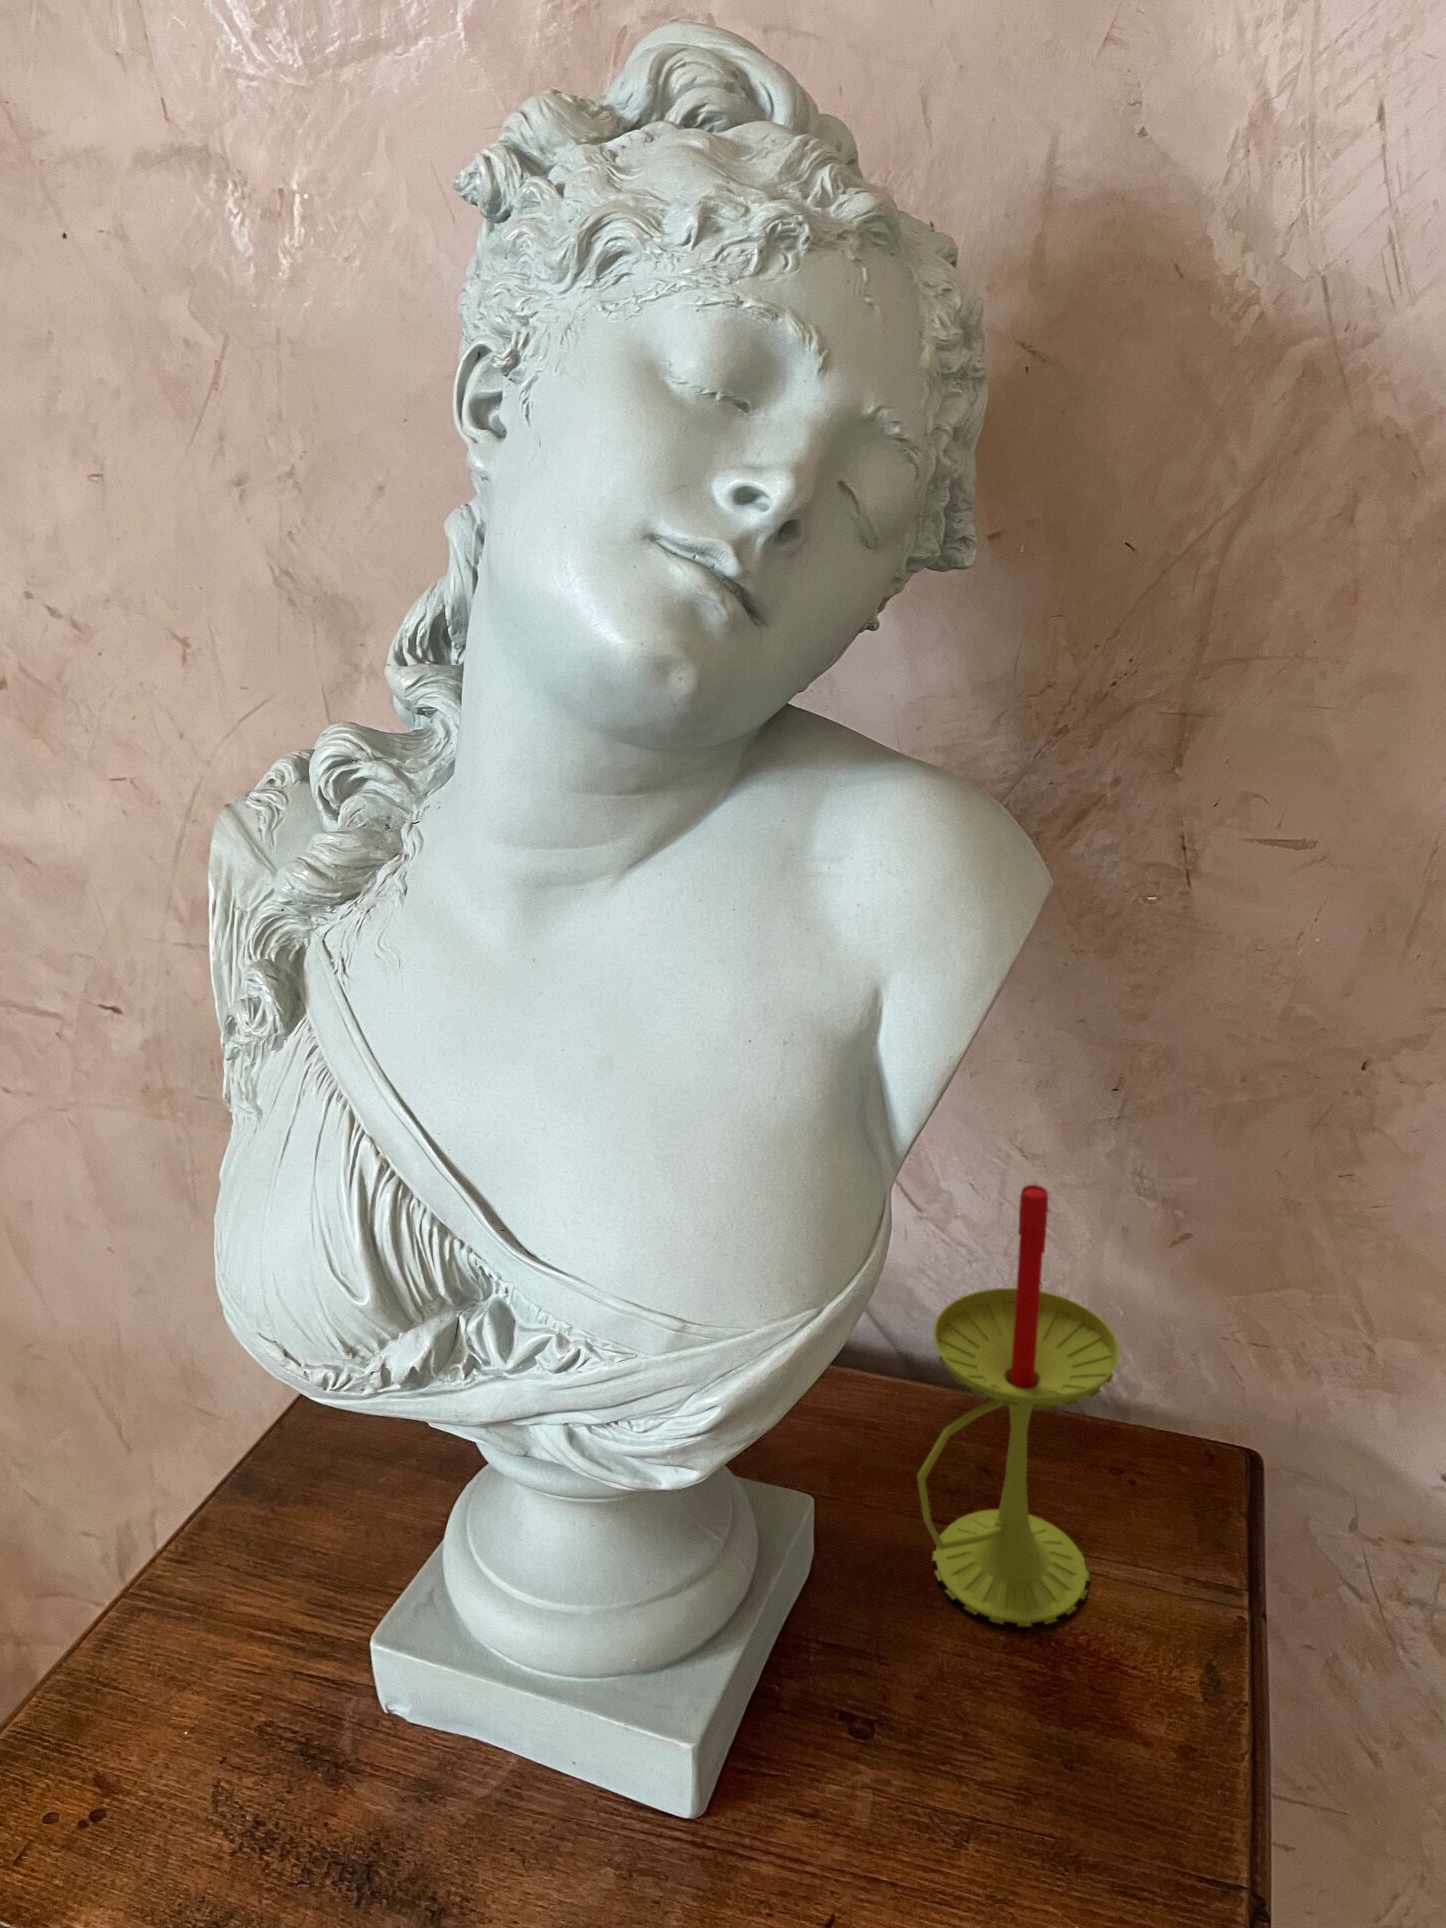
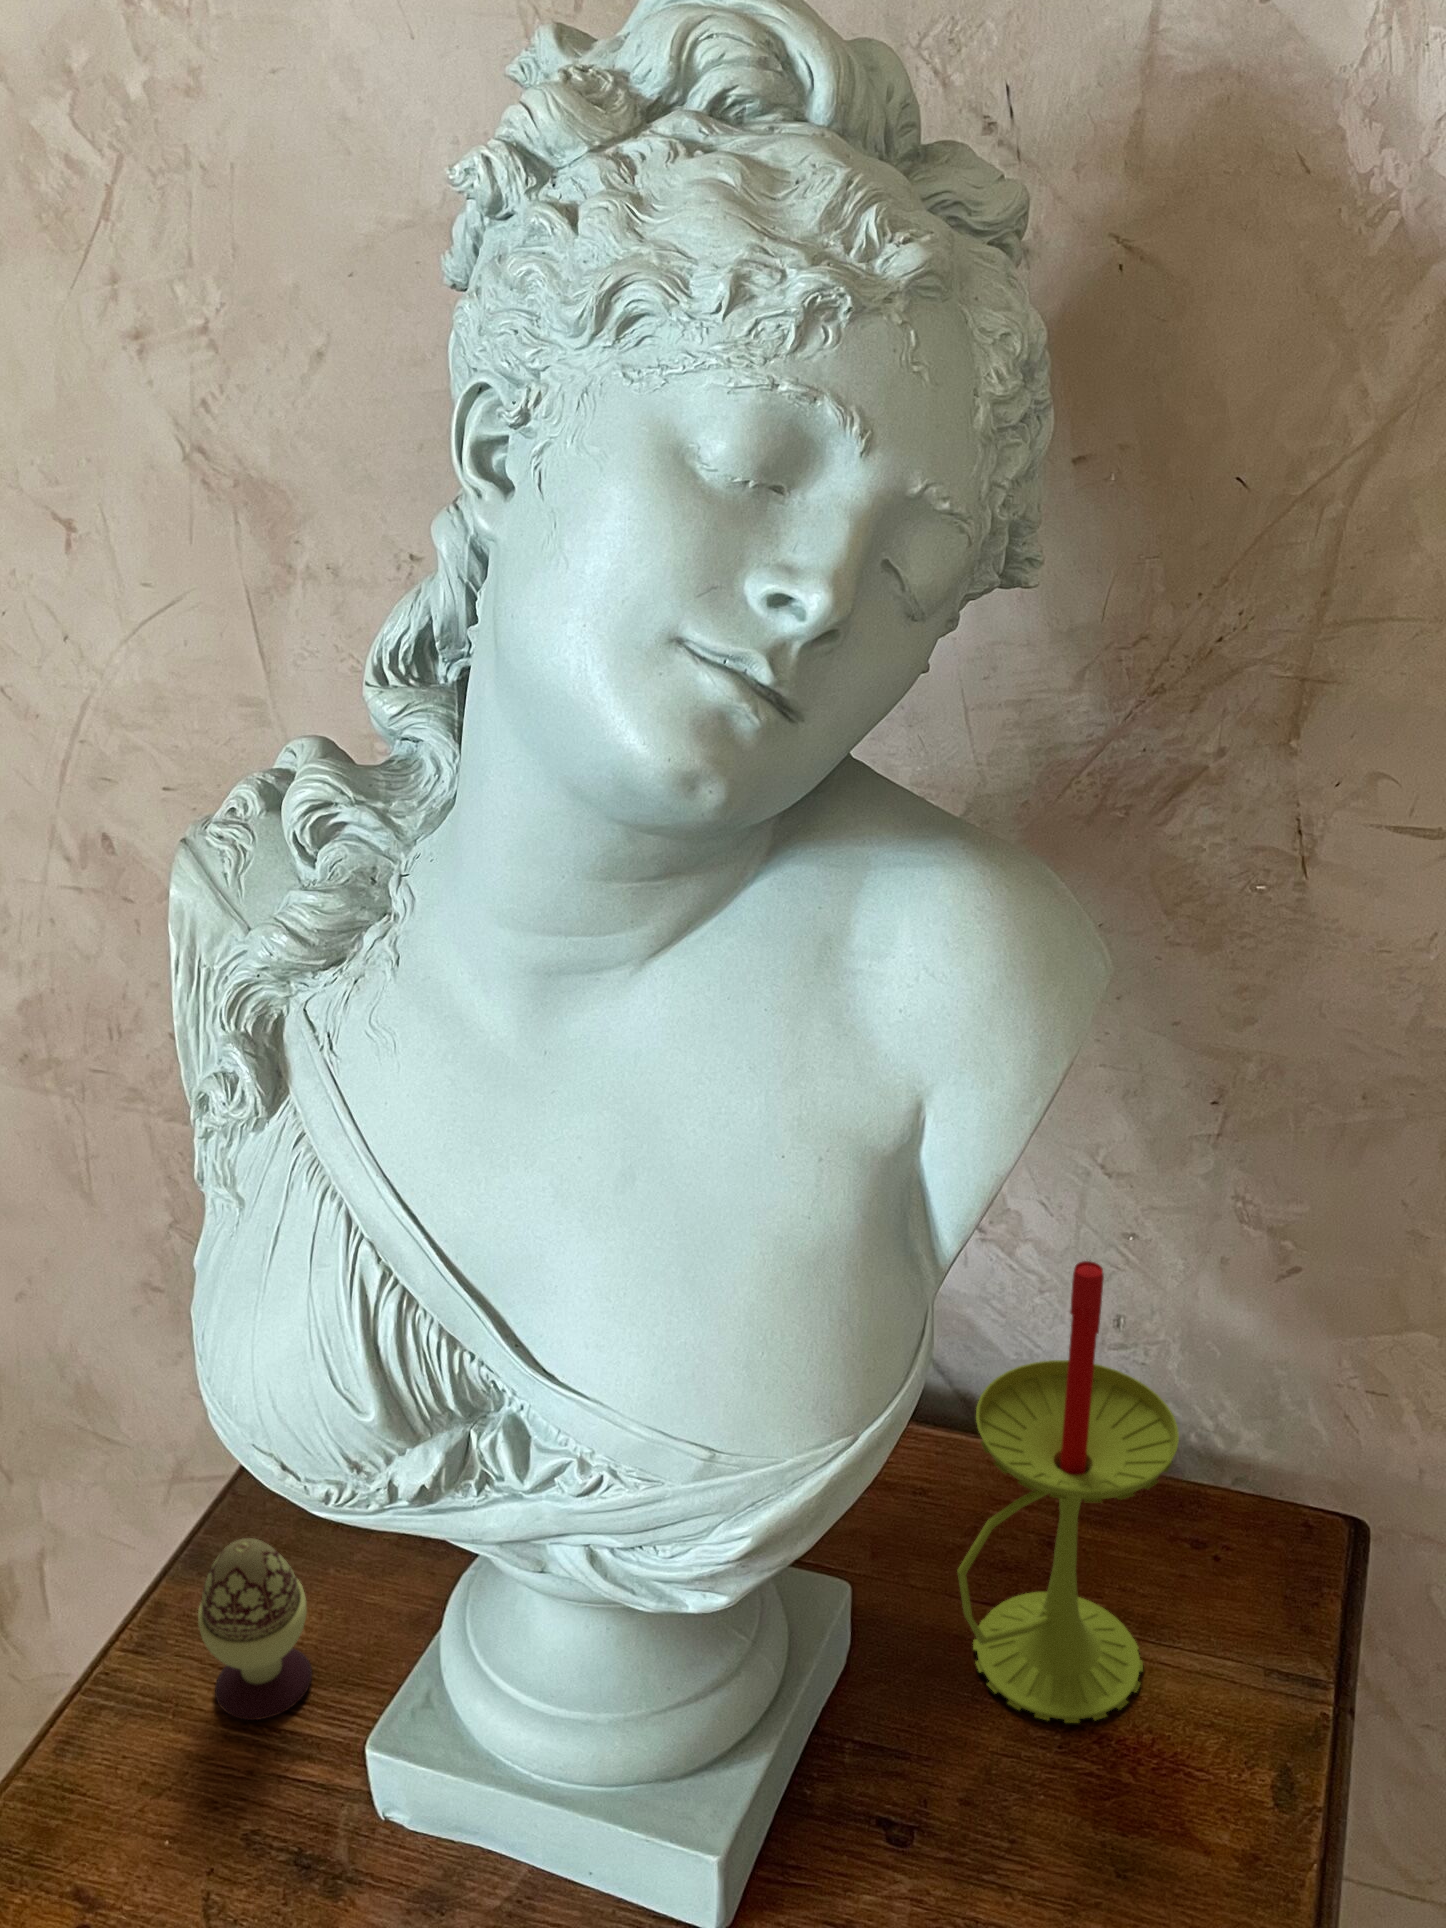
decorative egg: none [222,1447,327,1619] -> present [198,1538,312,1720]

